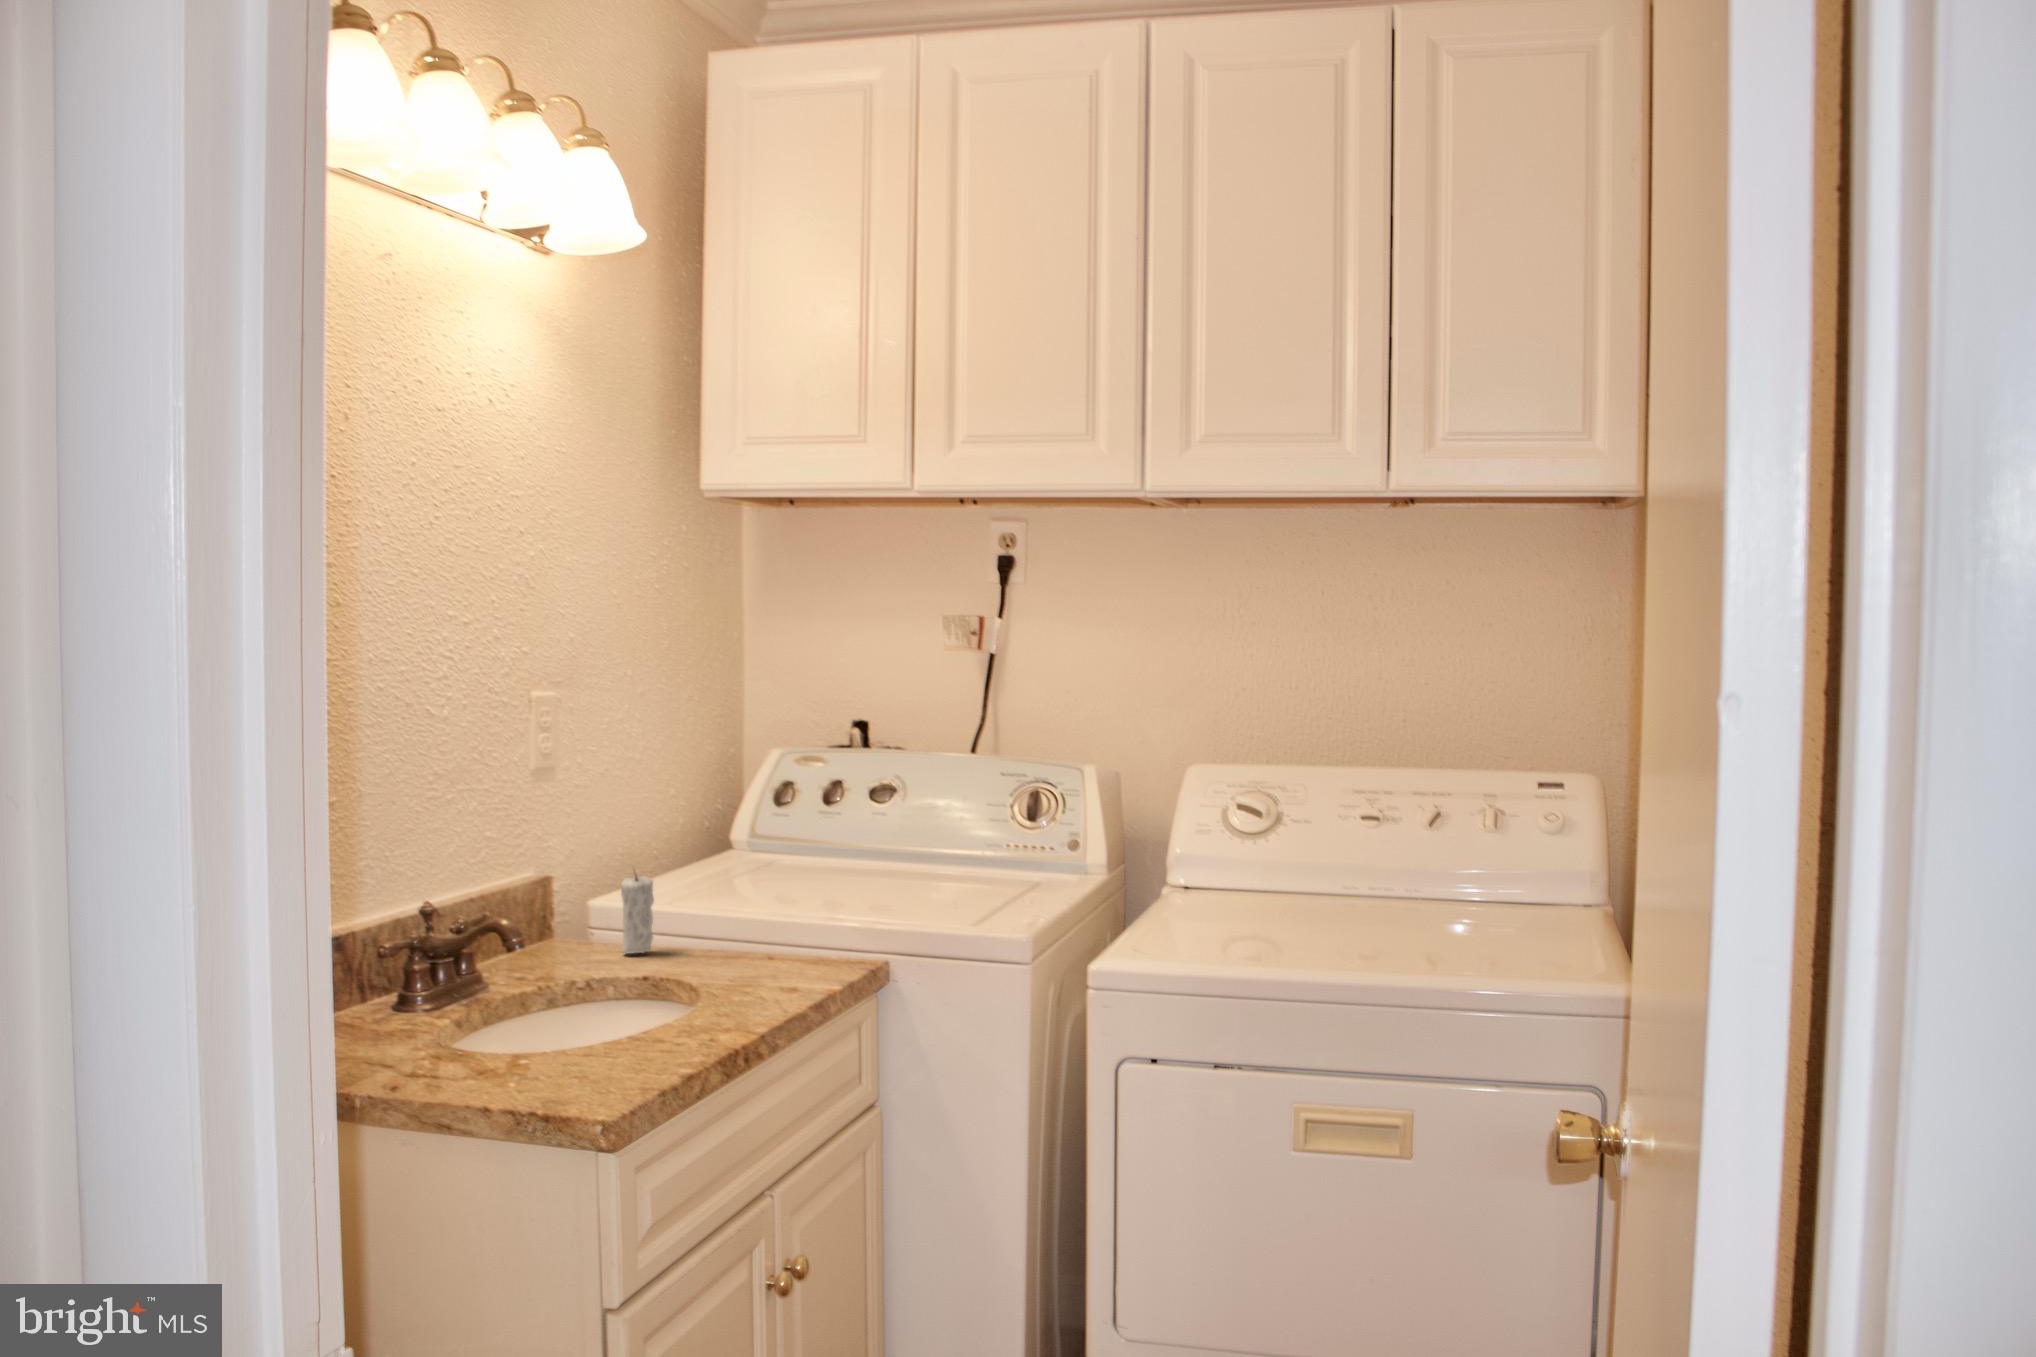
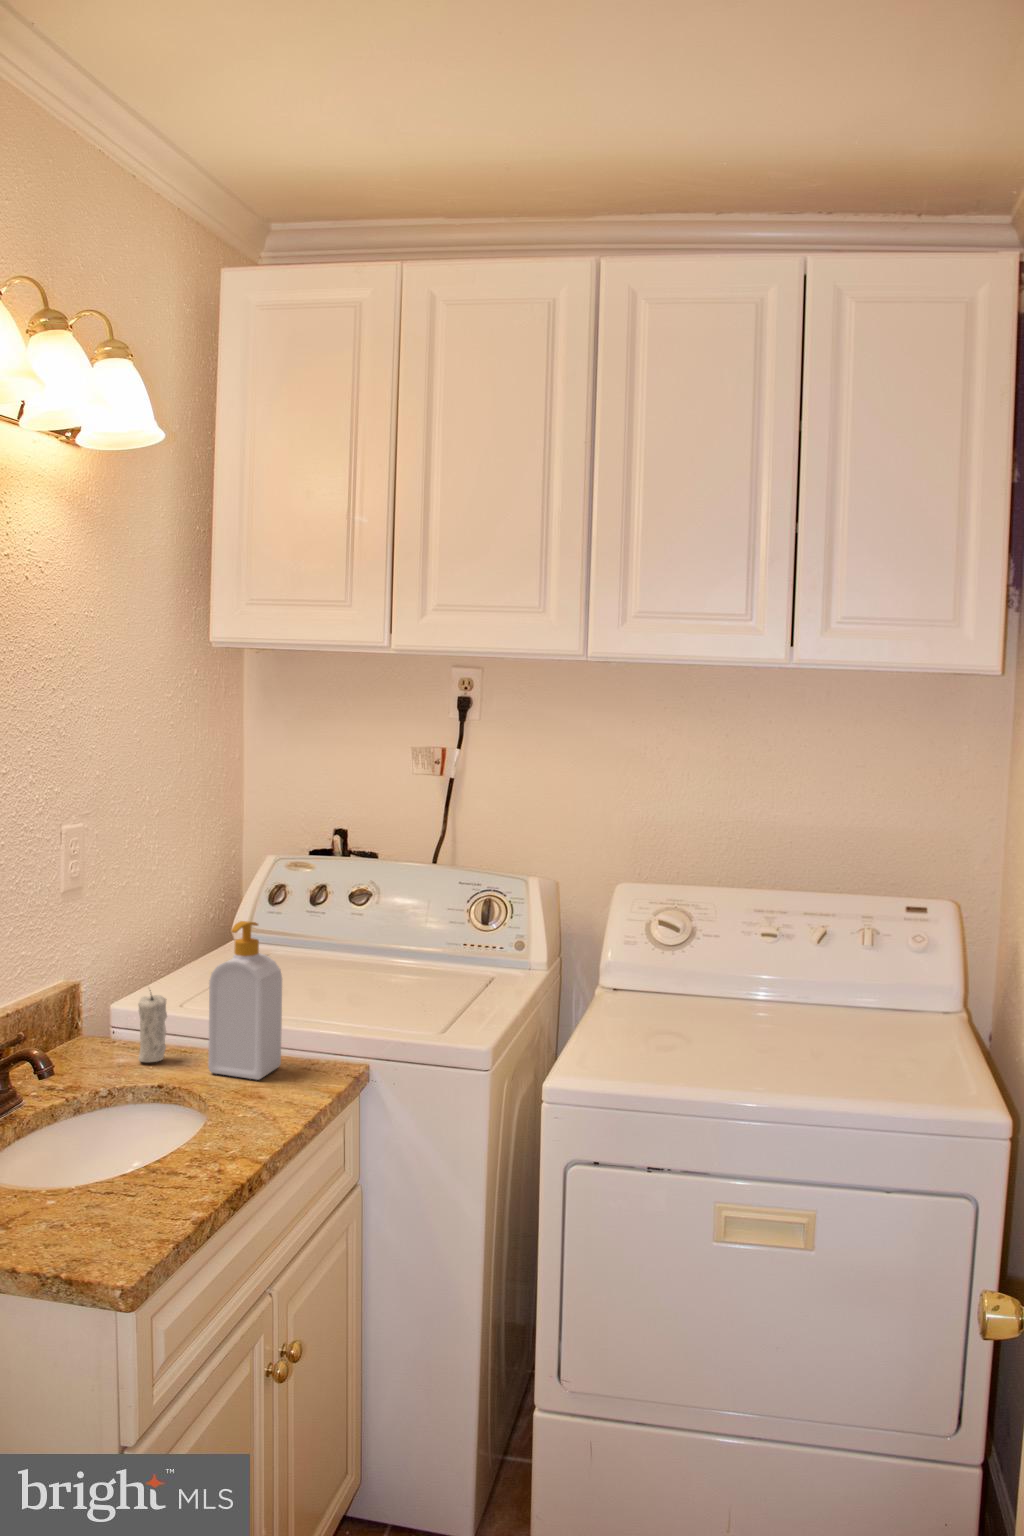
soap bottle: none [702,783,786,967] -> present [208,921,282,1080]

